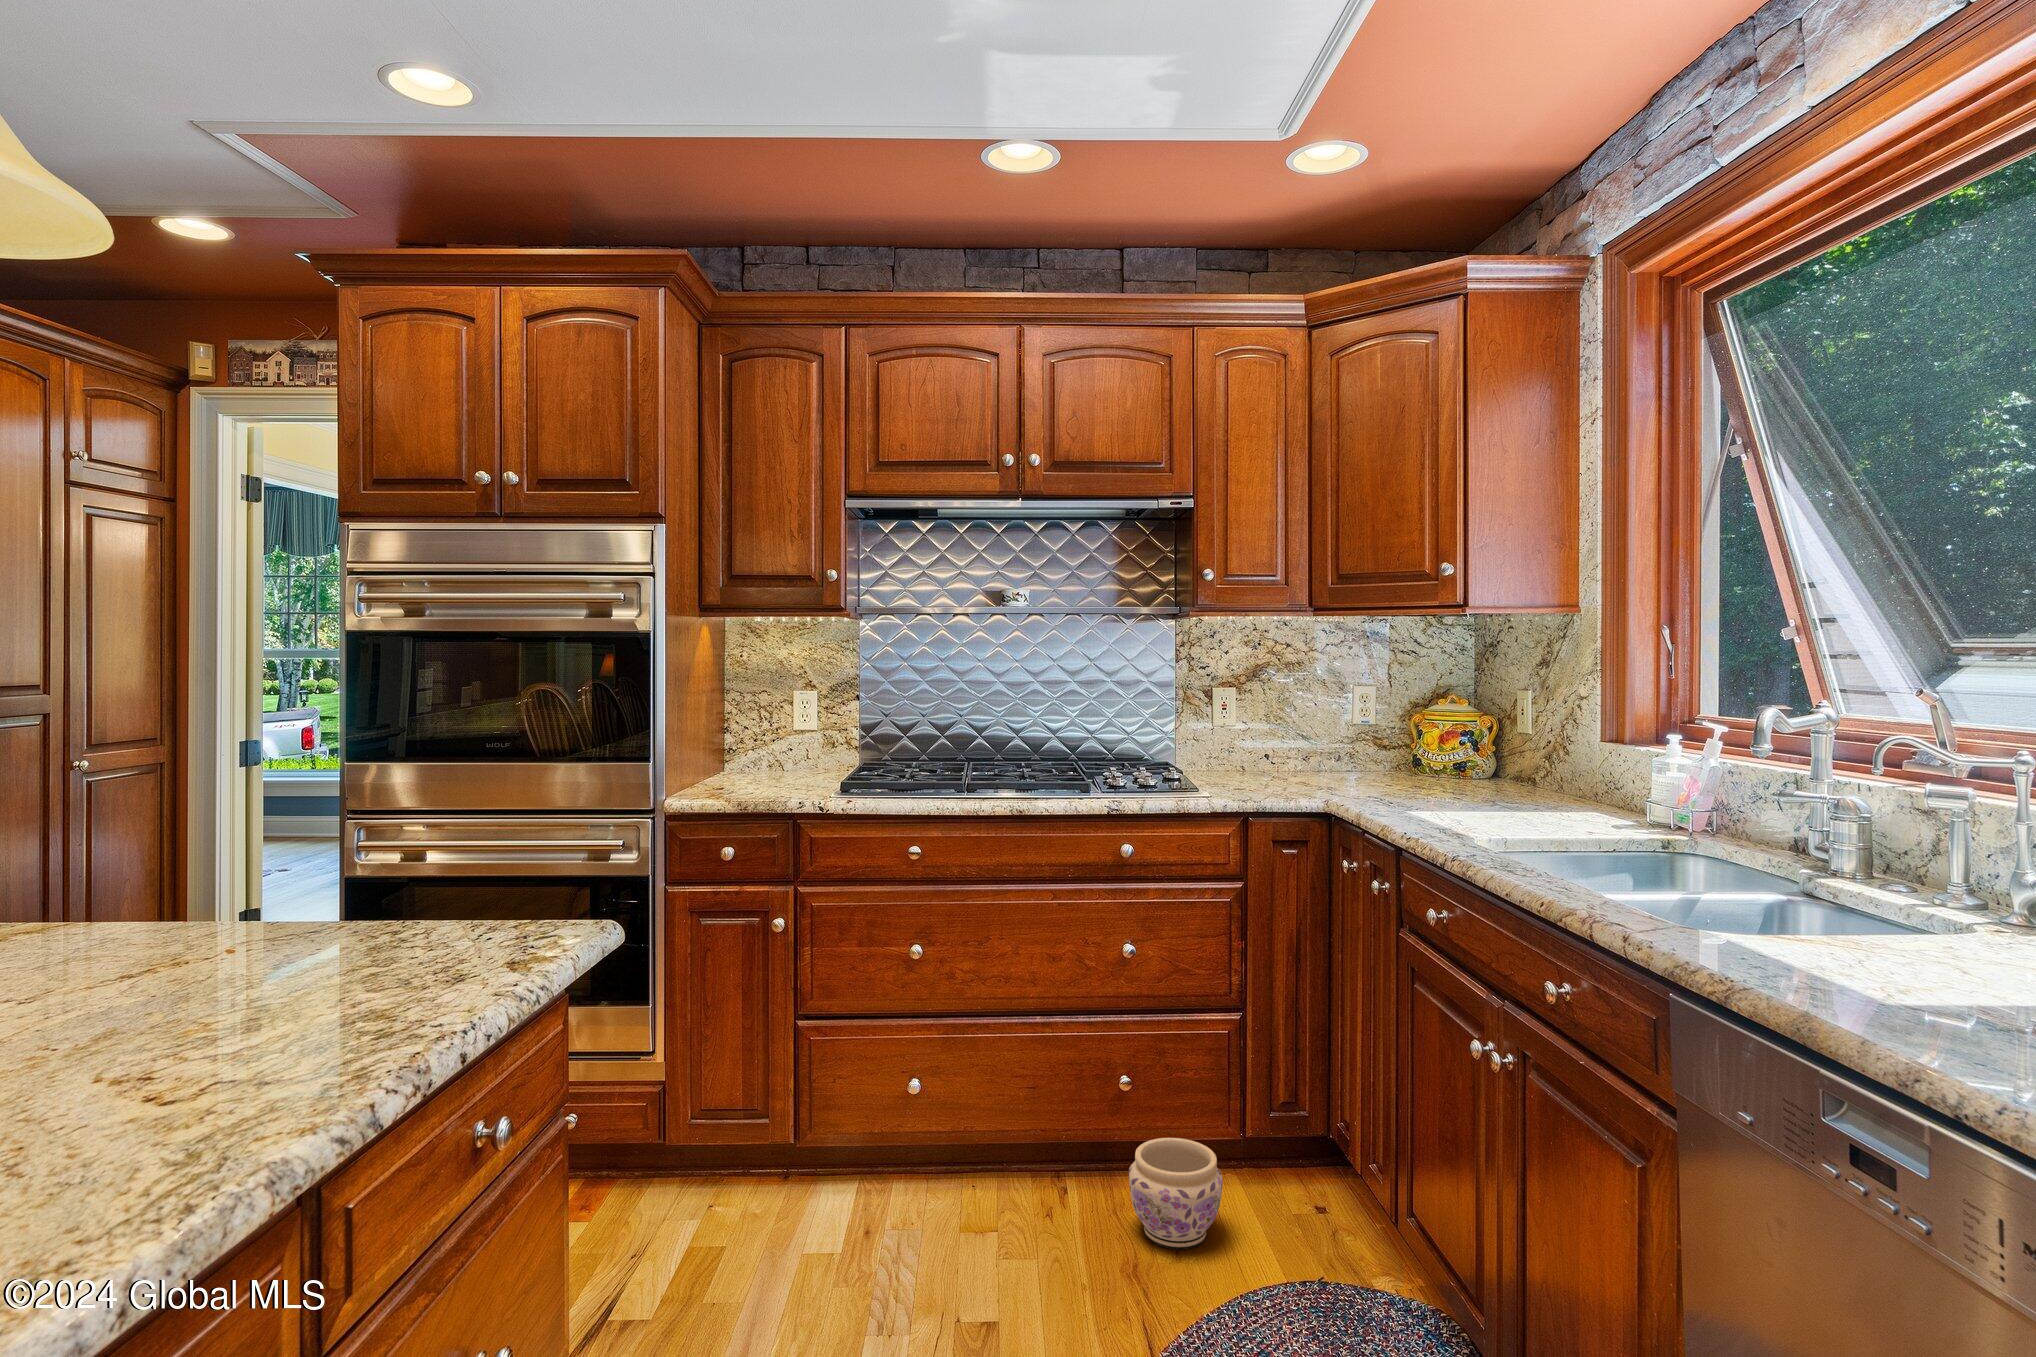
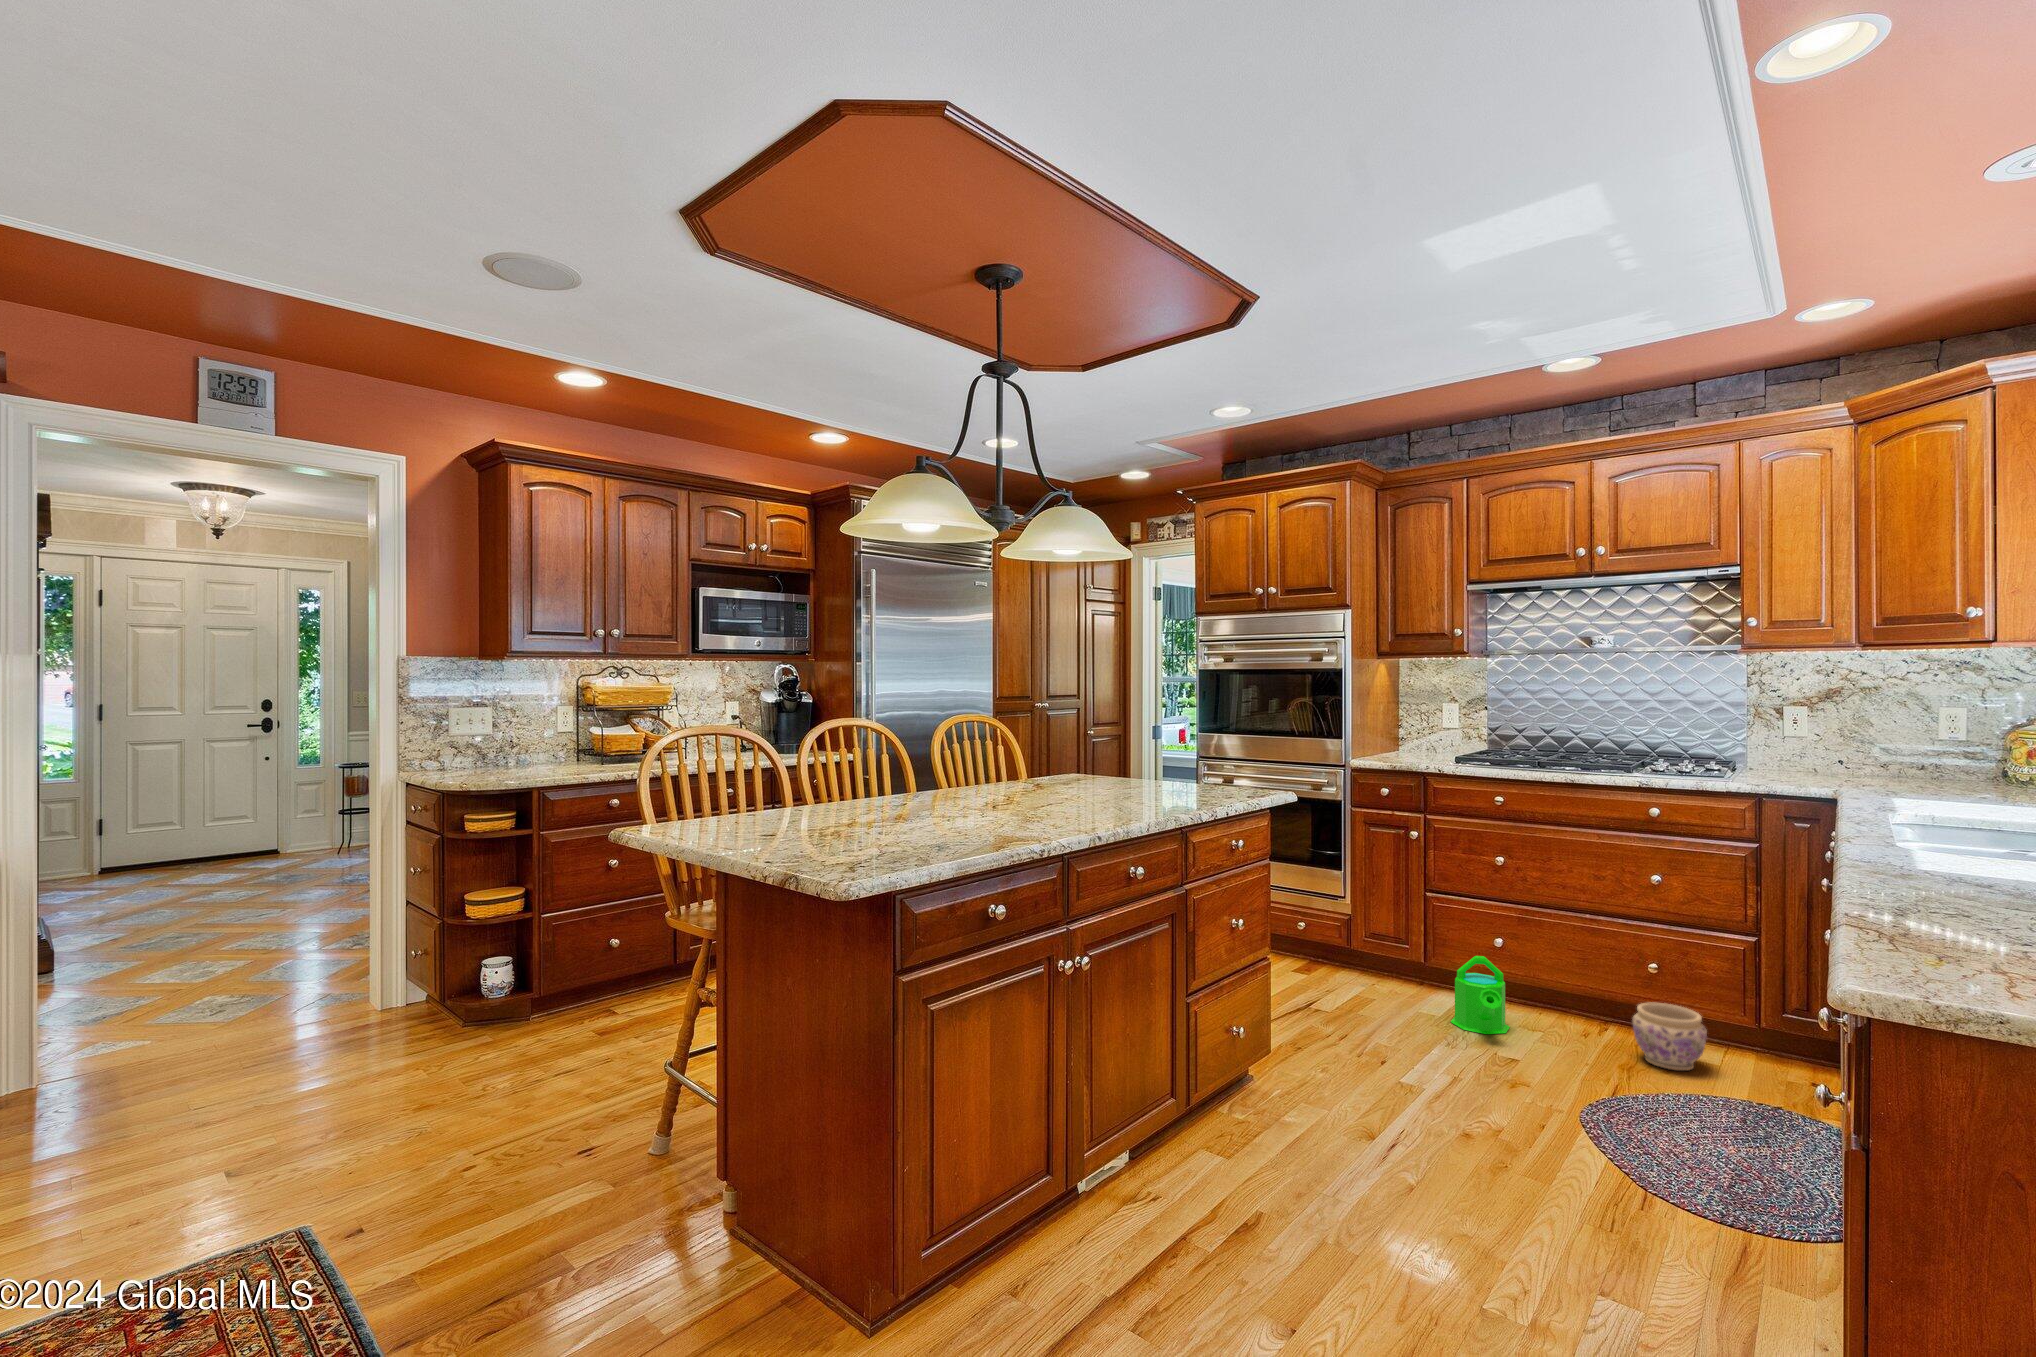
watering can: none [866,1127,962,1271] -> present [1451,956,1510,1034]

